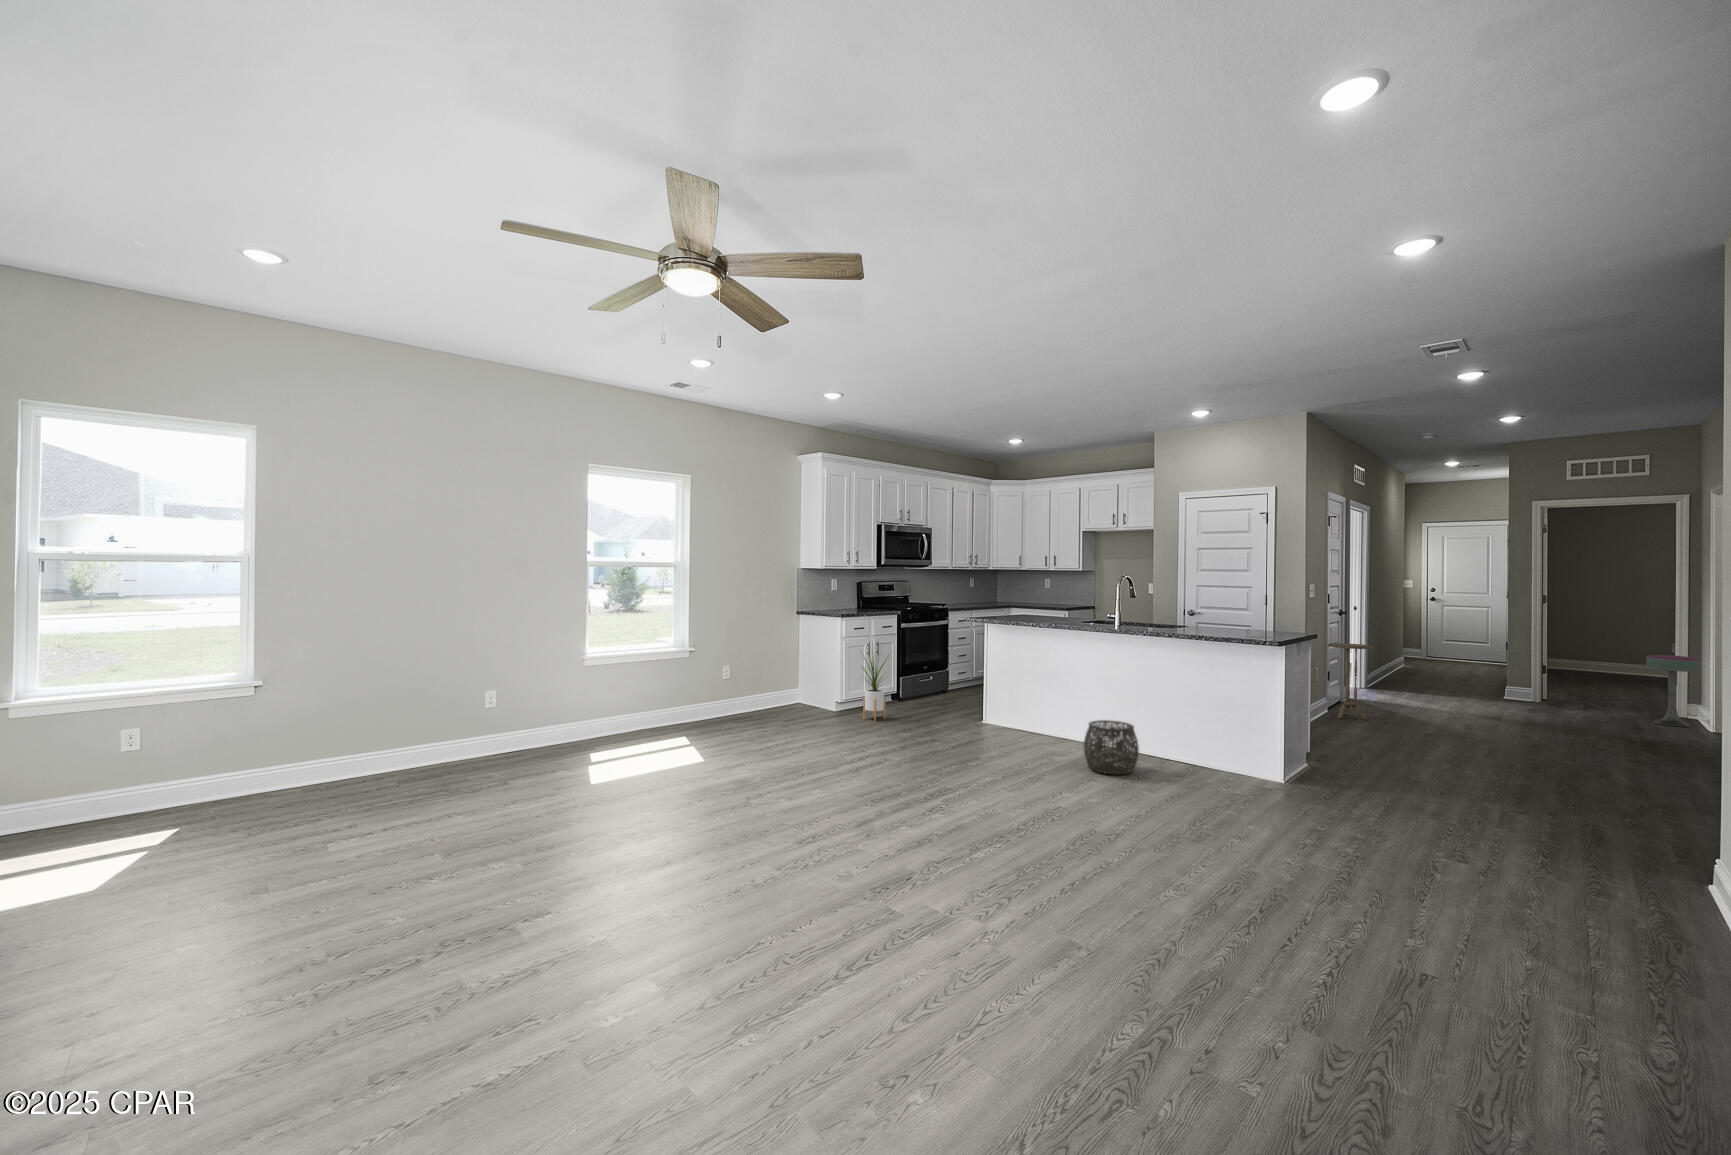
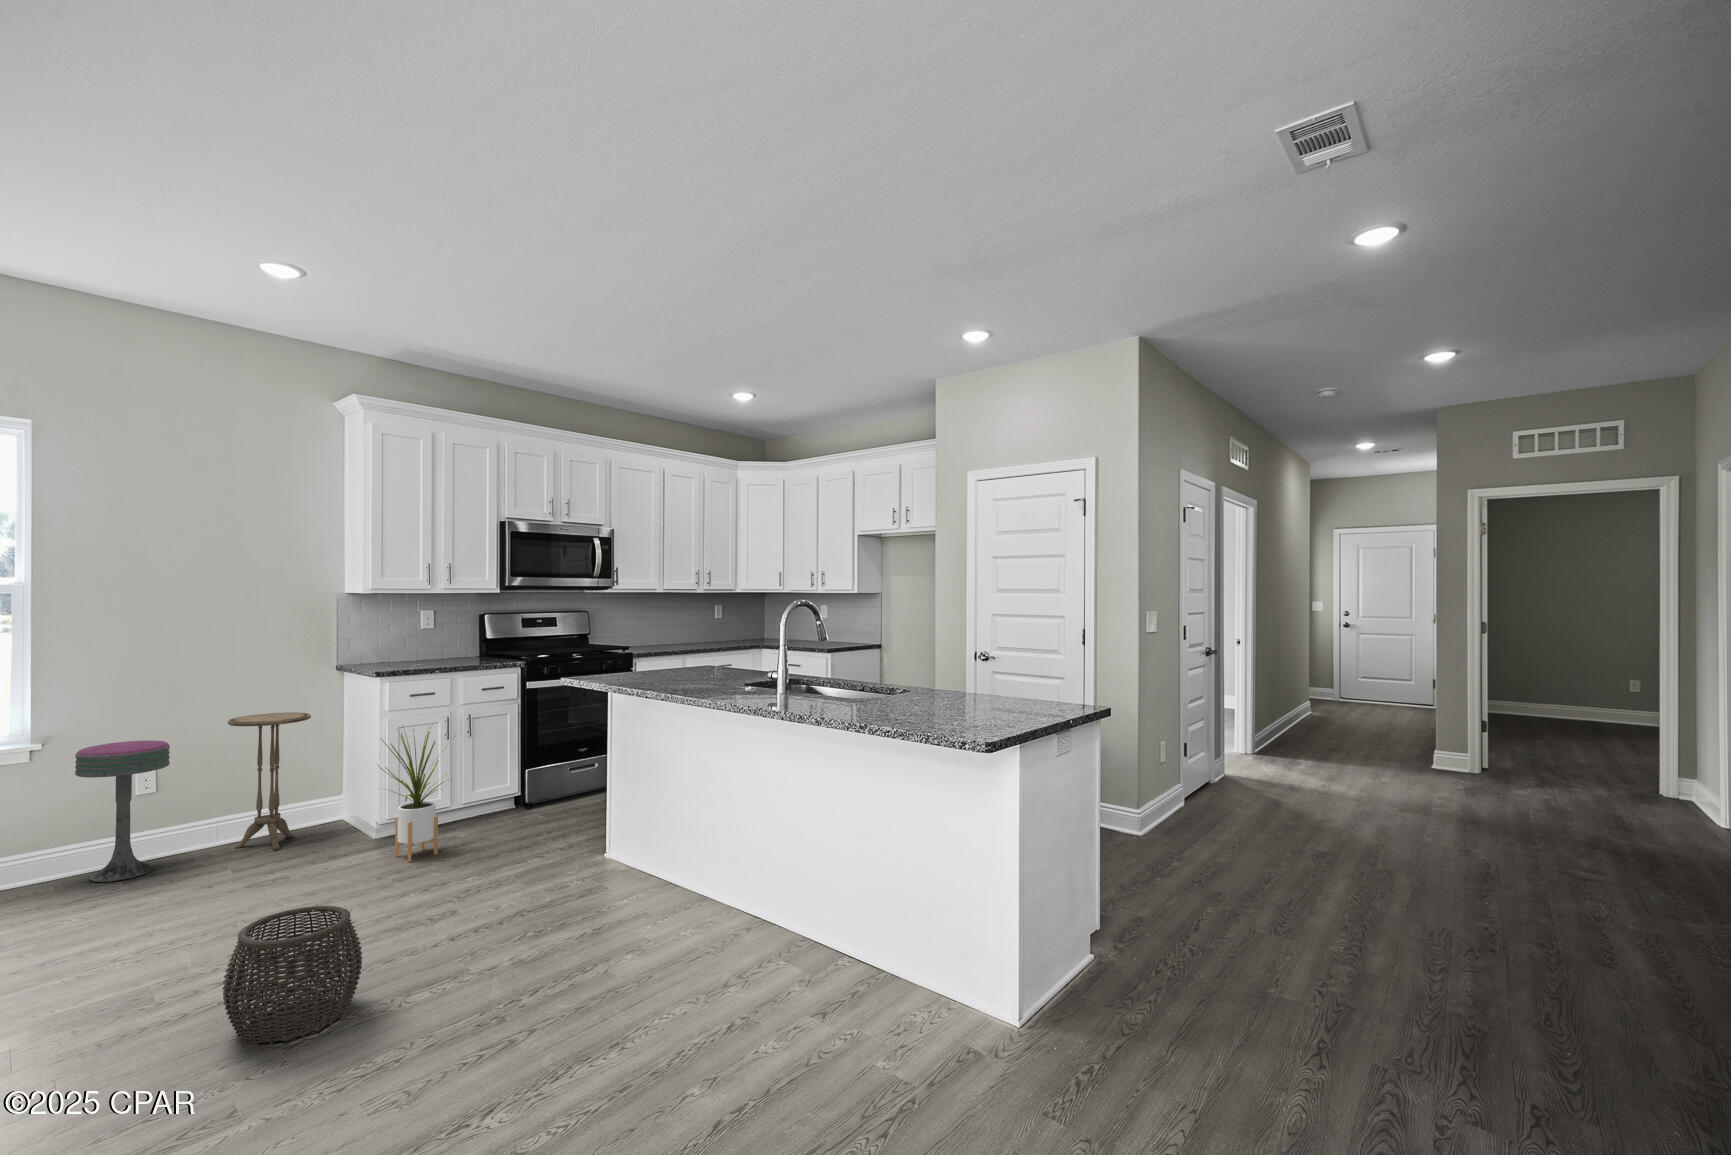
side table: present [1328,643,1374,720] -> present [228,712,311,850]
bar stool: present [1646,655,1701,727] -> present [75,740,170,882]
woven basket: present [1084,720,1139,775] -> present [222,906,362,1044]

